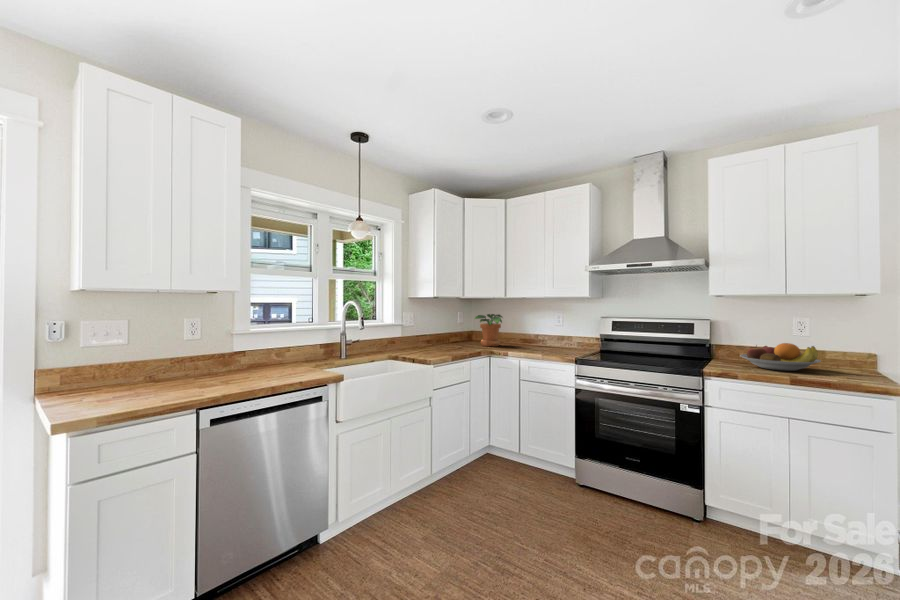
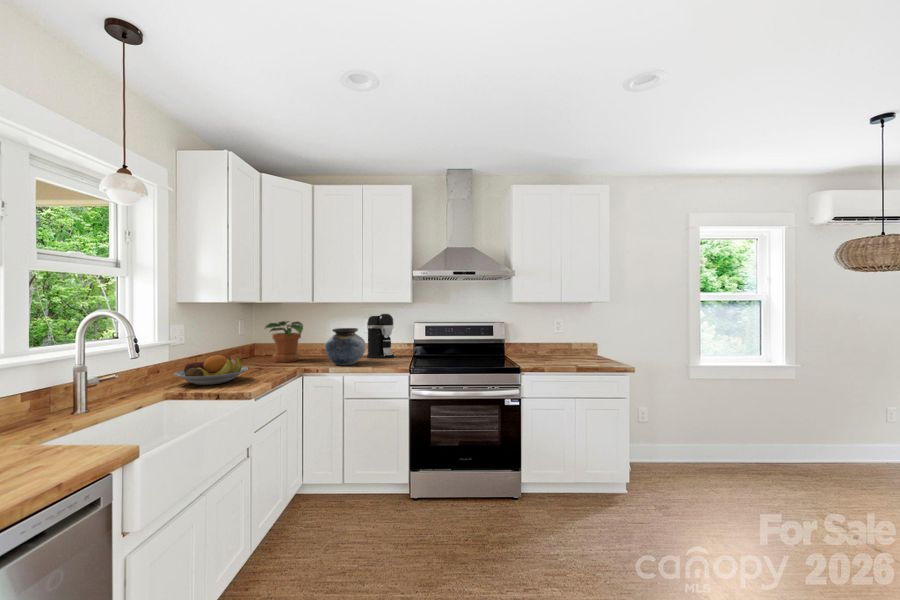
coffee maker: none [556,309,581,350] -> present [367,314,394,358]
vase: none [510,320,545,352] -> present [325,328,365,365]
fruit bowl: present [740,343,821,371] -> present [174,355,248,385]

